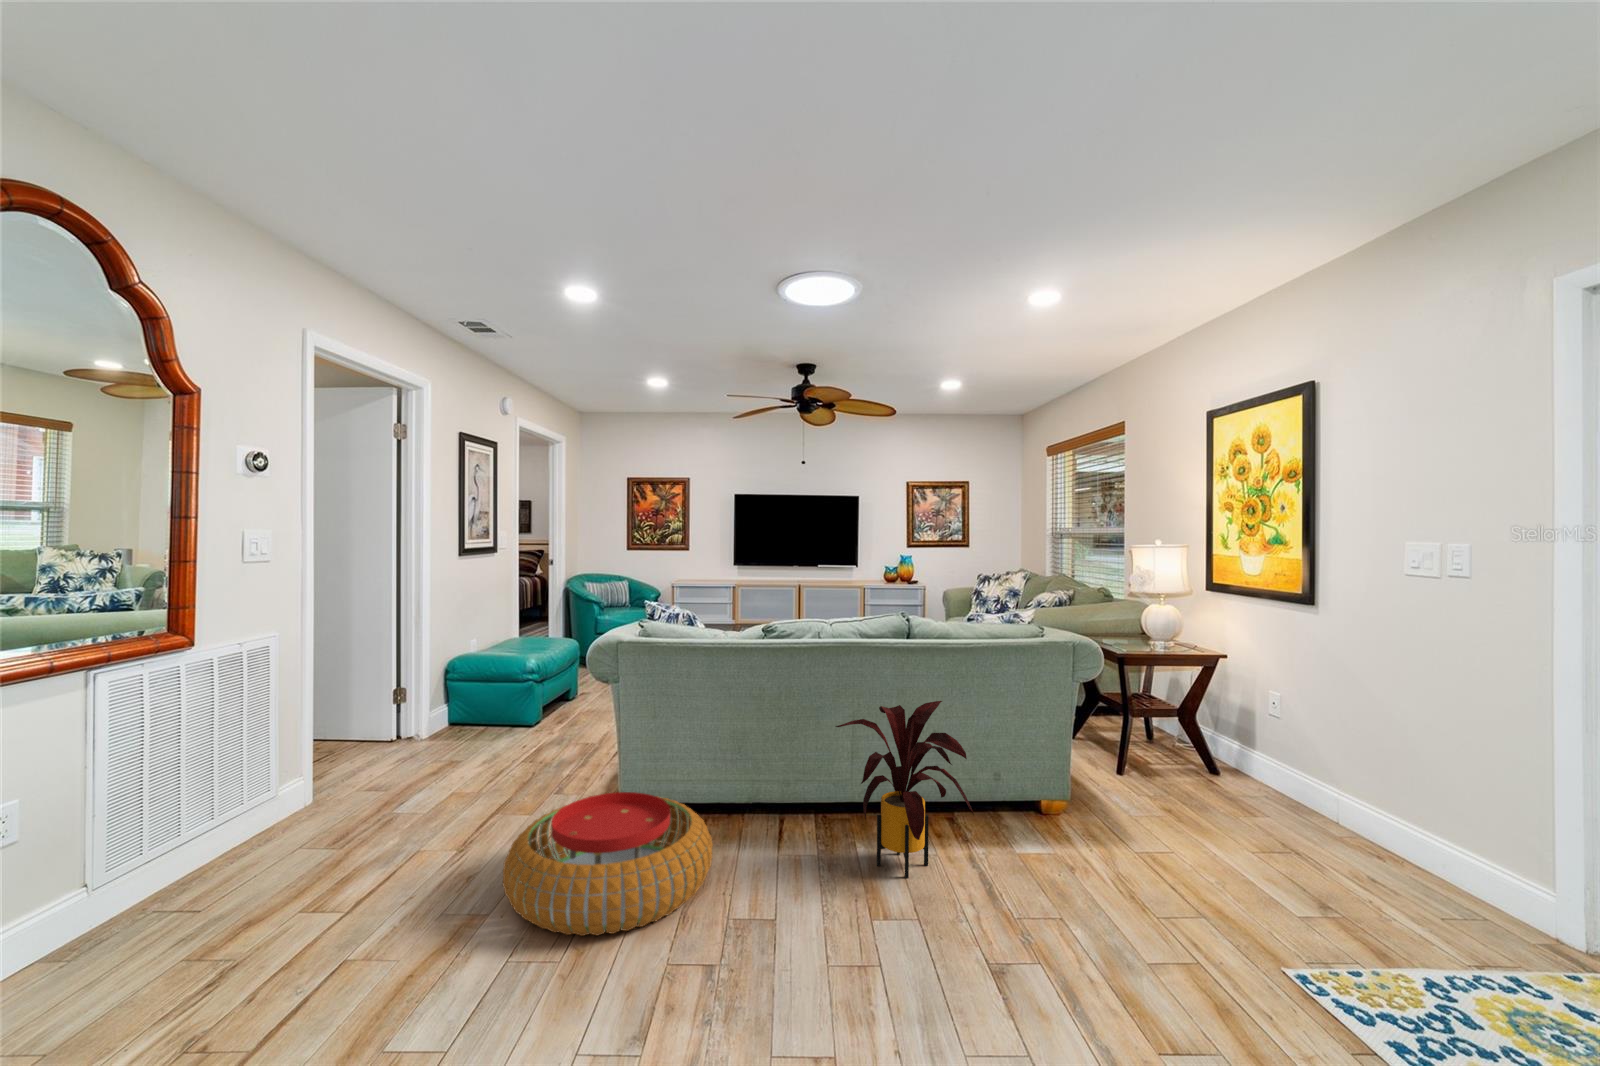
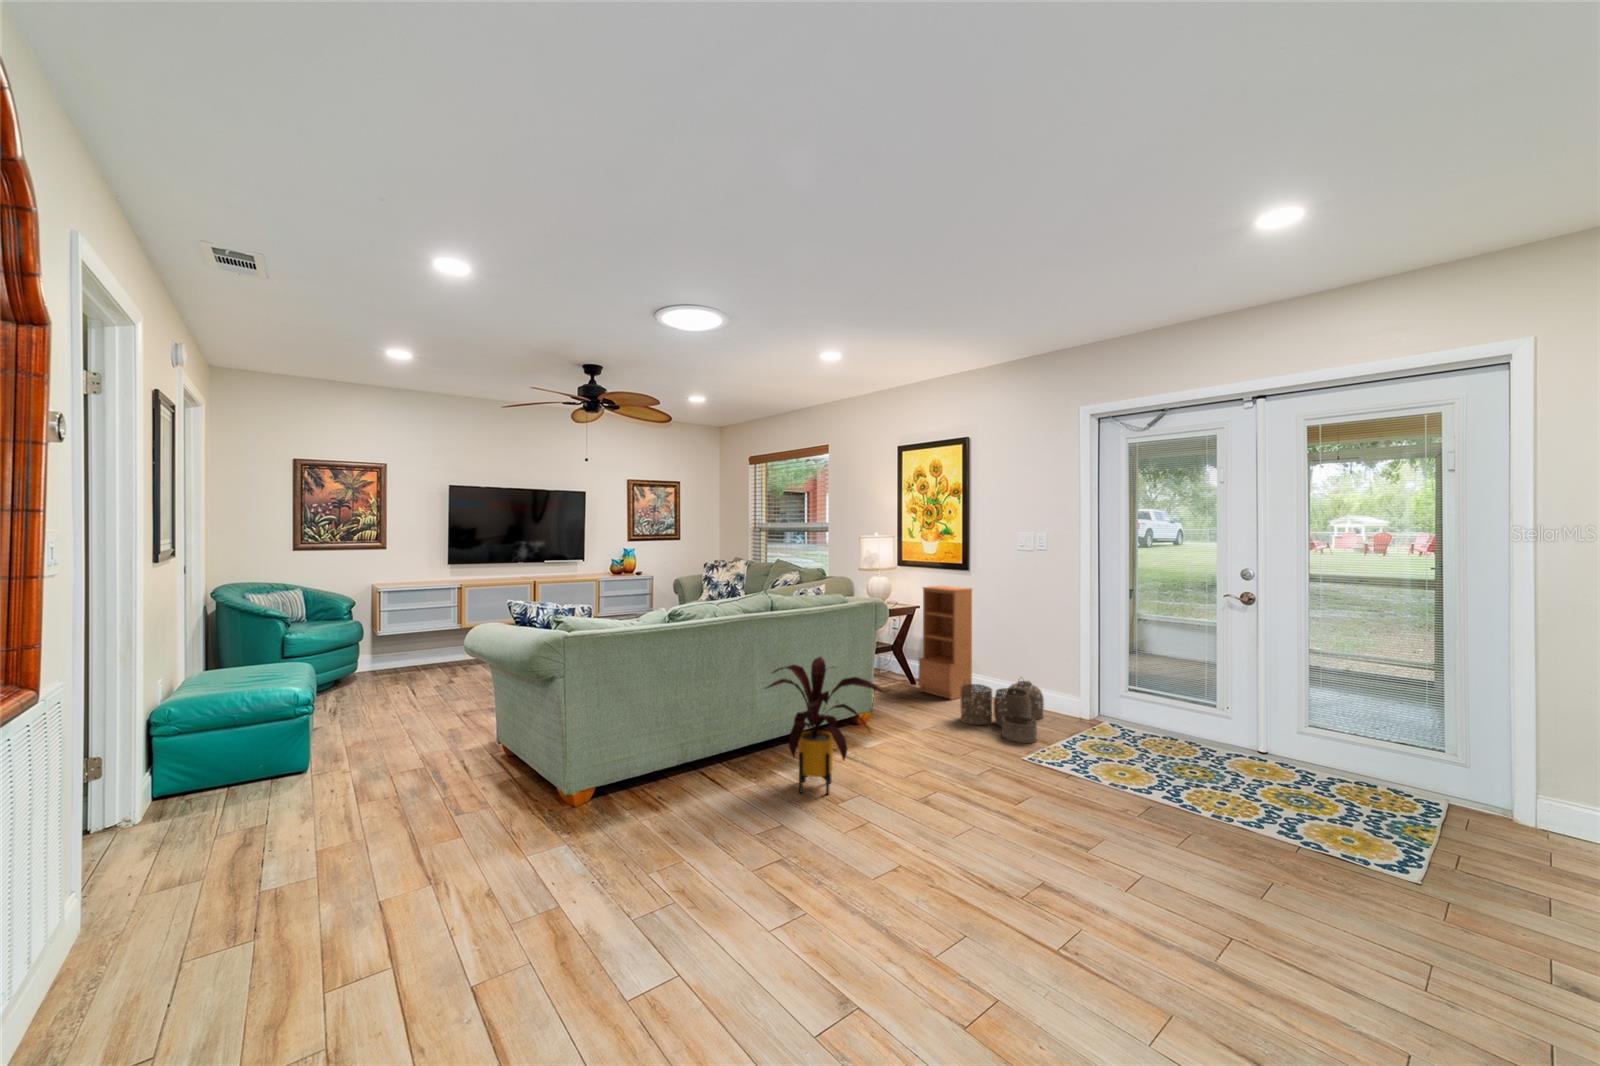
bookcase: none [1210,625,1309,808] -> present [919,586,972,700]
woven basket: none [1229,778,1420,910] -> present [960,677,1044,743]
pouf: present [503,792,713,936] -> none [495,785,711,941]

